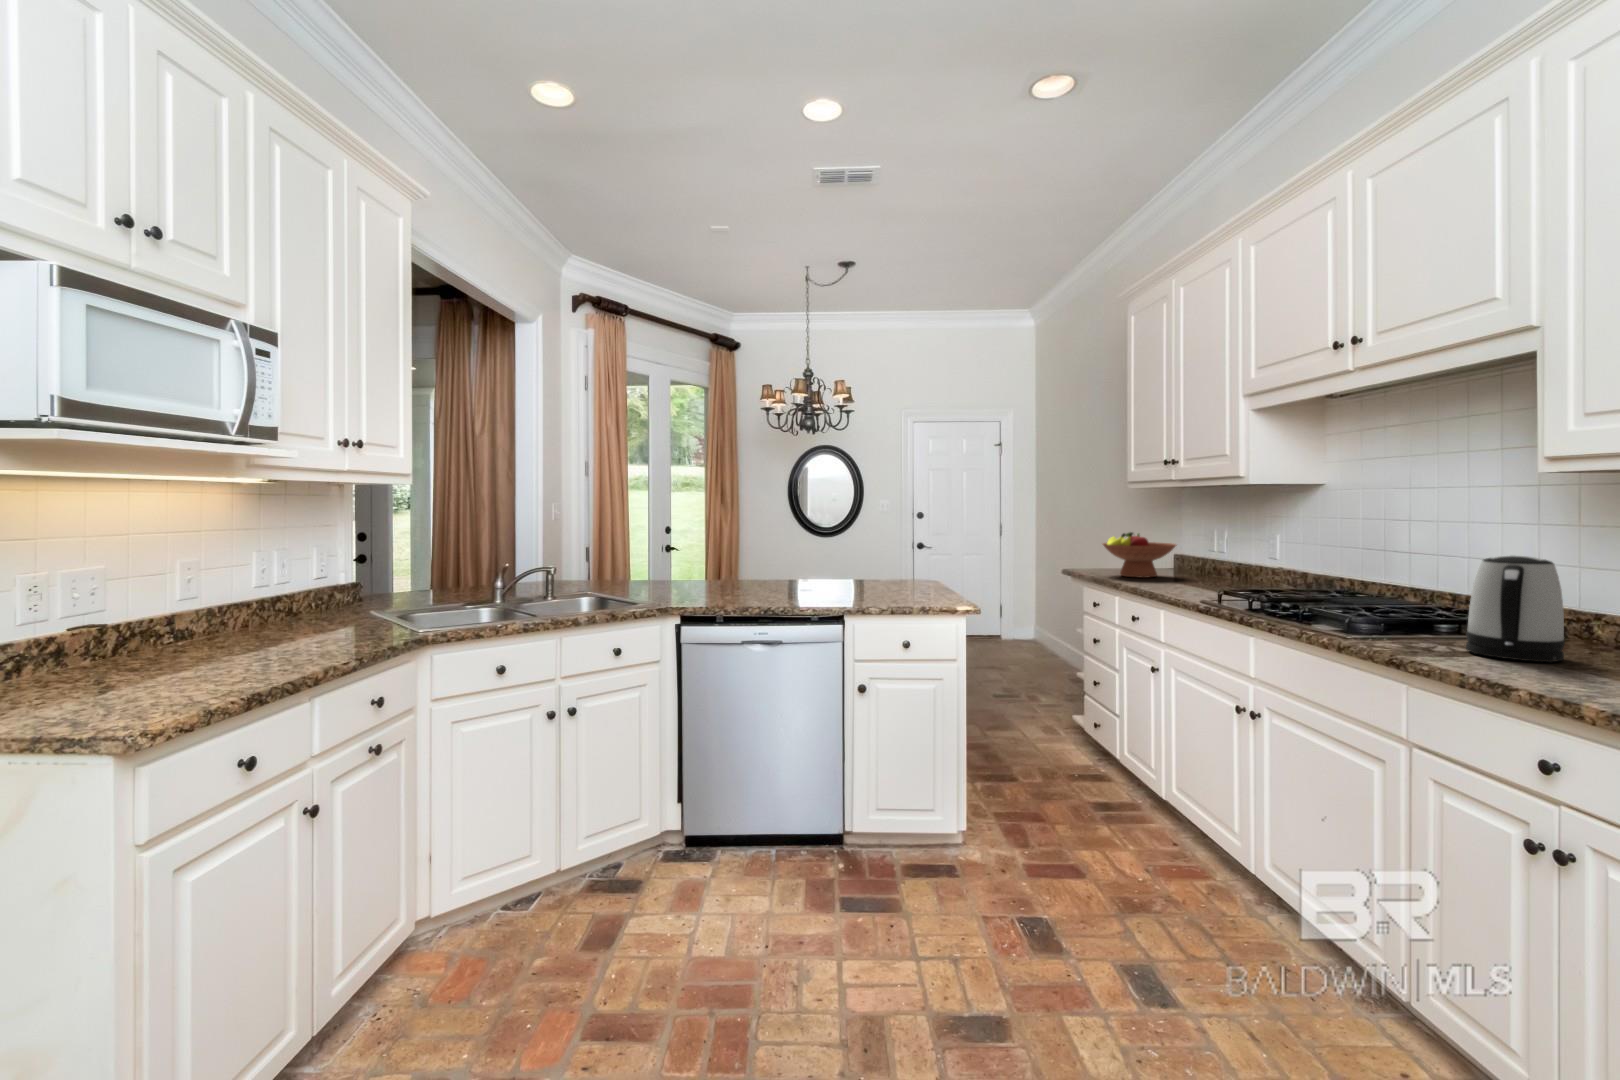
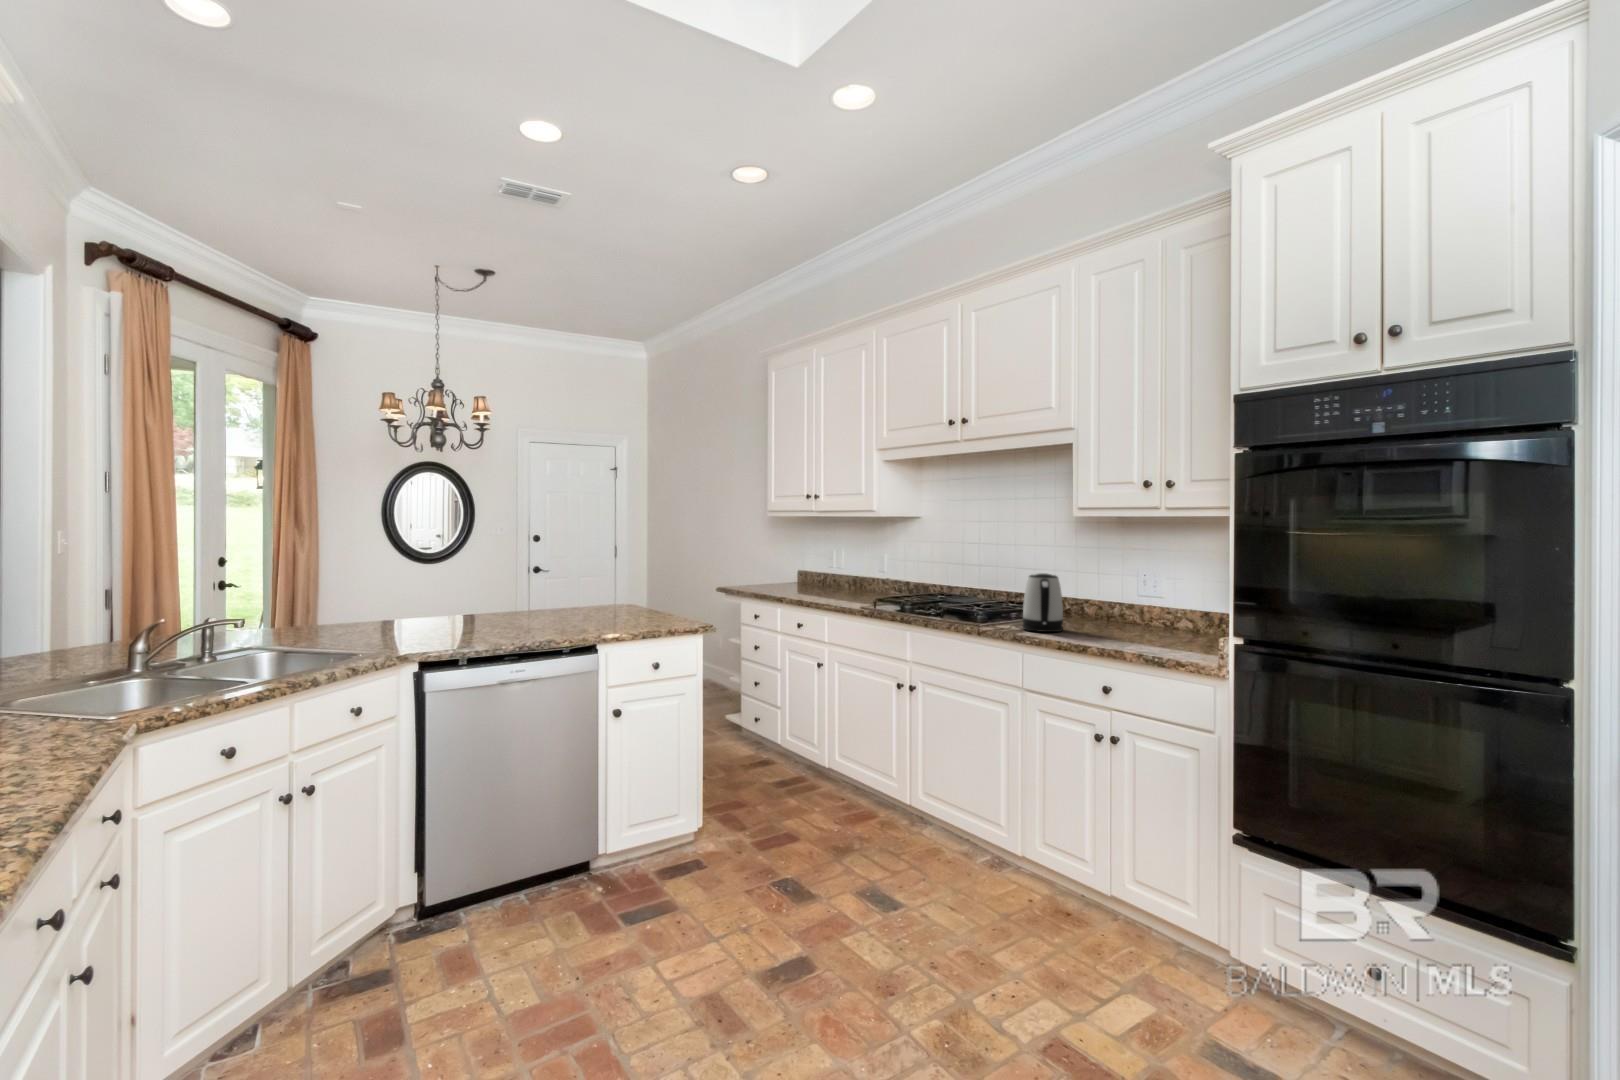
fruit bowl: present [1102,532,1177,578] -> none [761,558,816,595]

